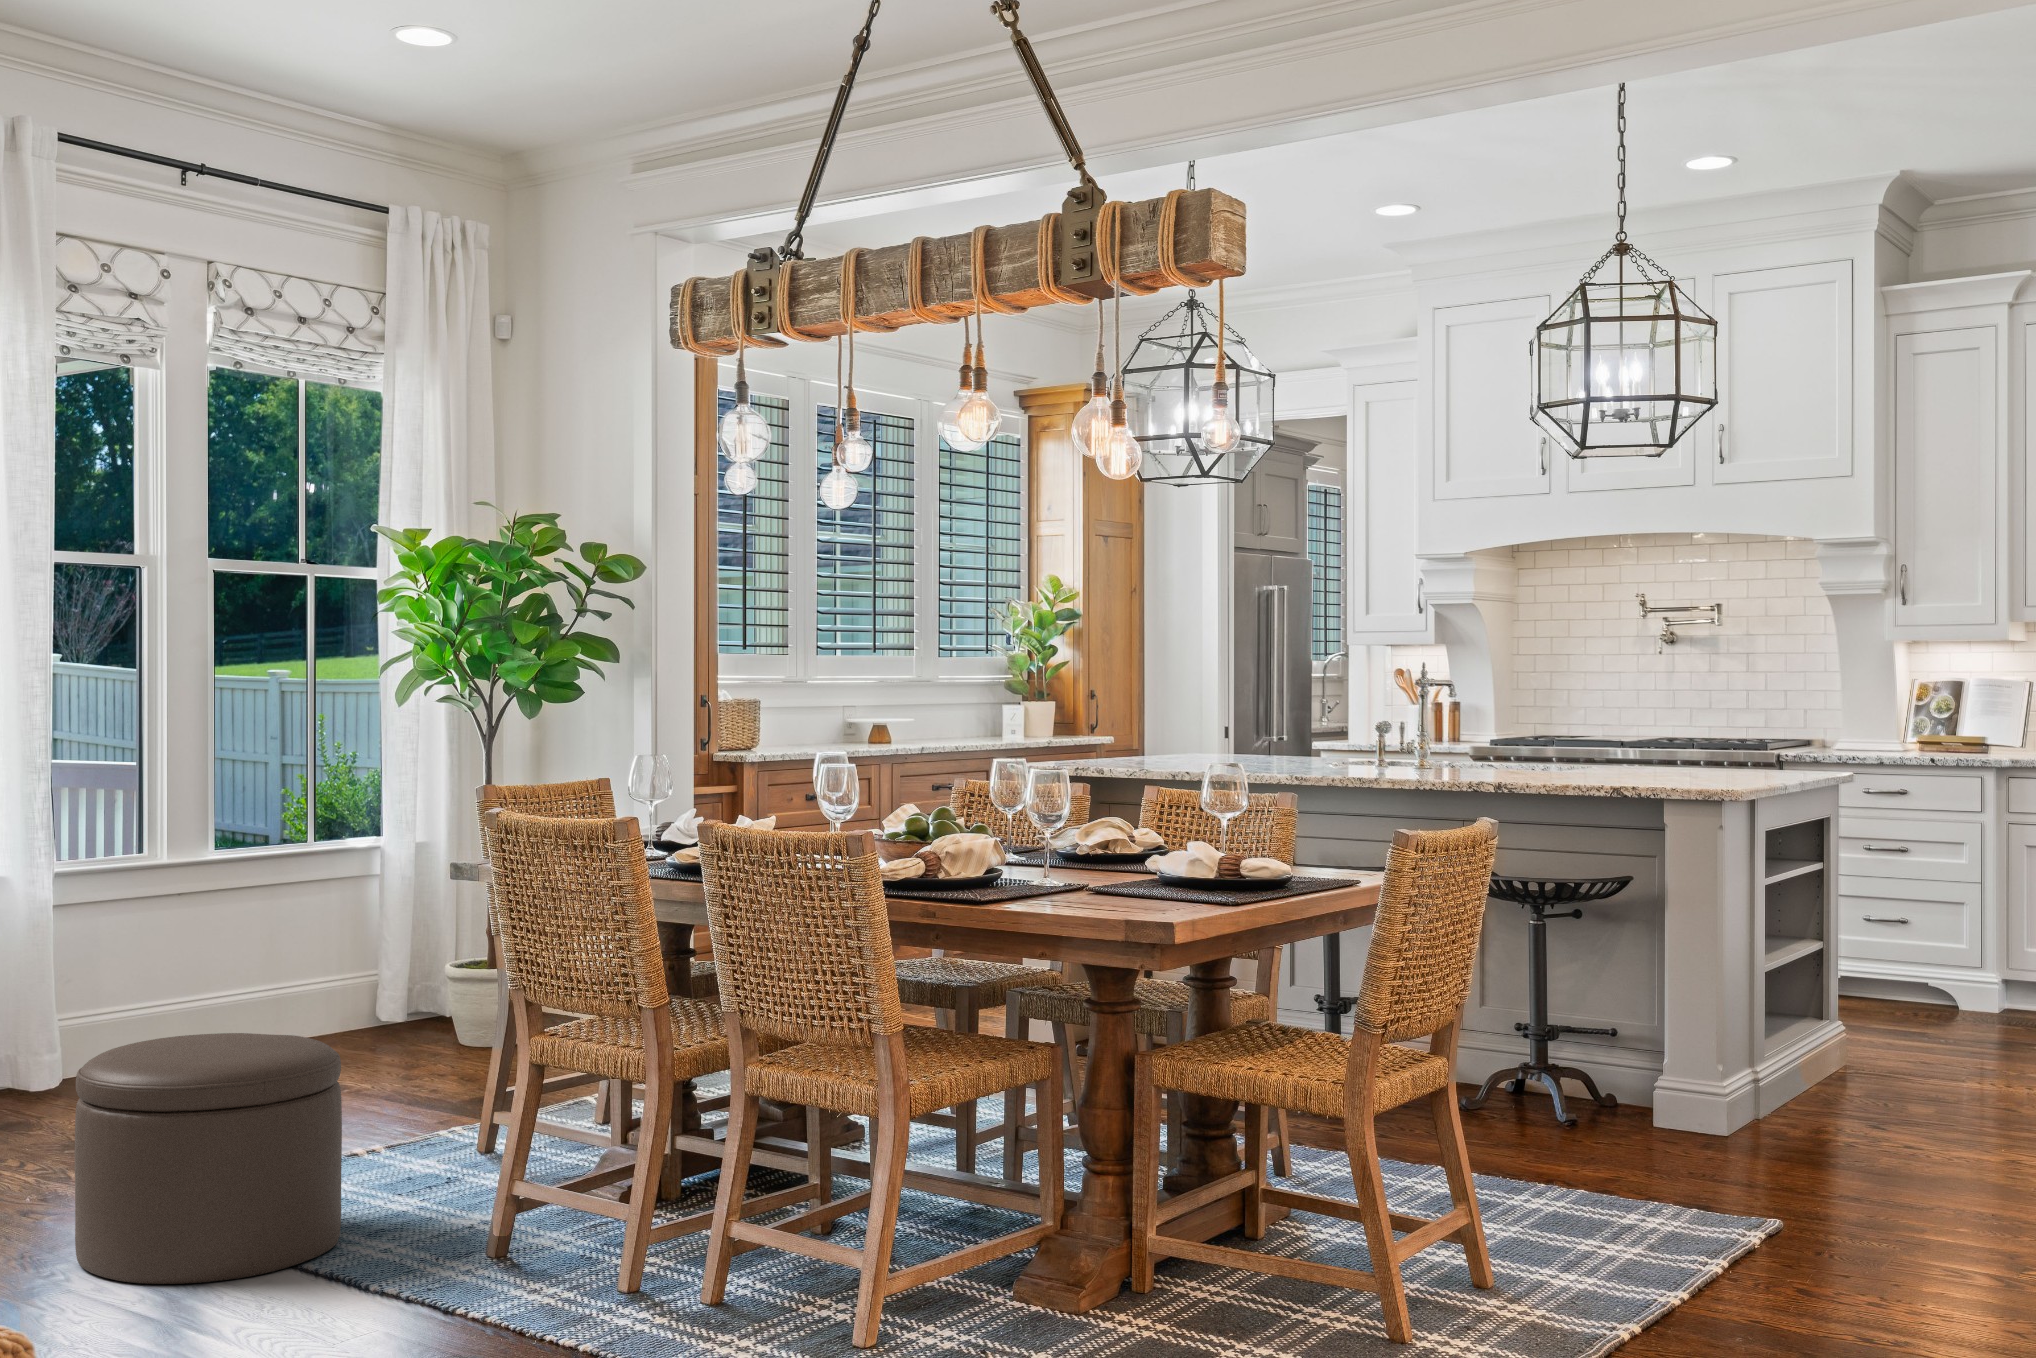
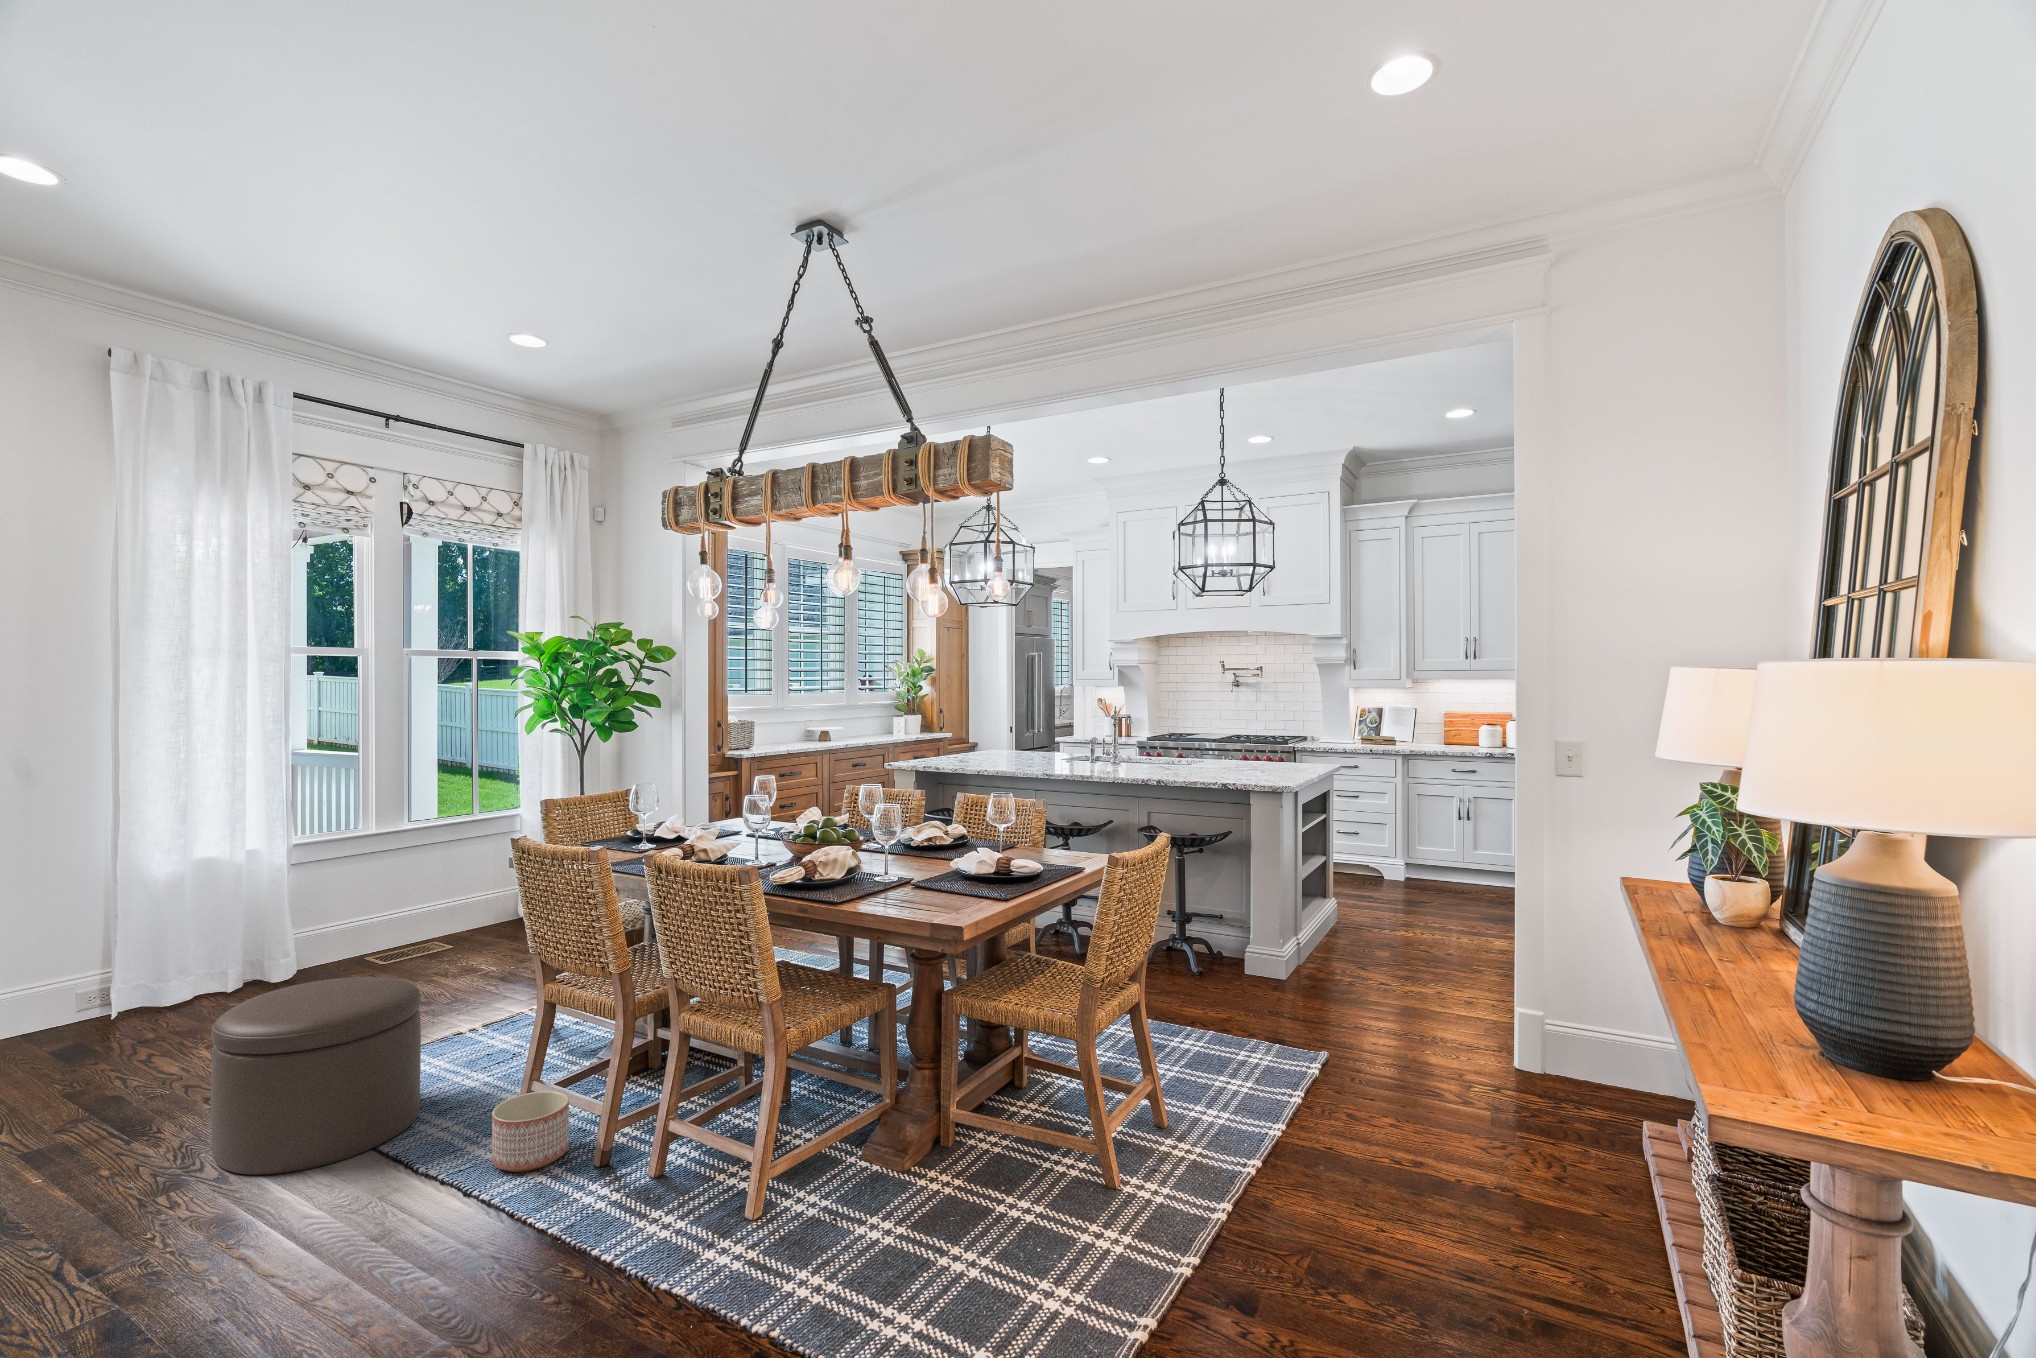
planter: none [472,1192,576,1294] -> present [492,1091,569,1172]

